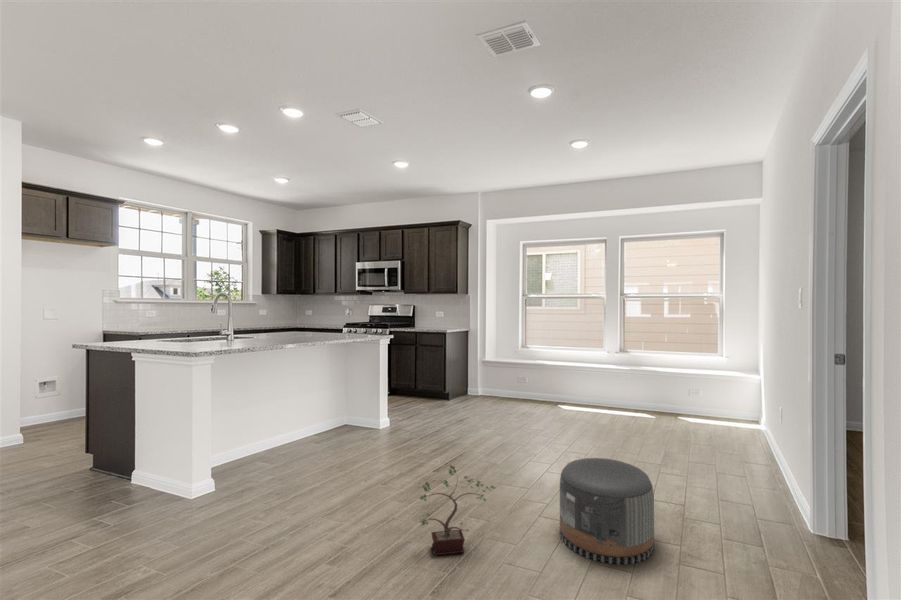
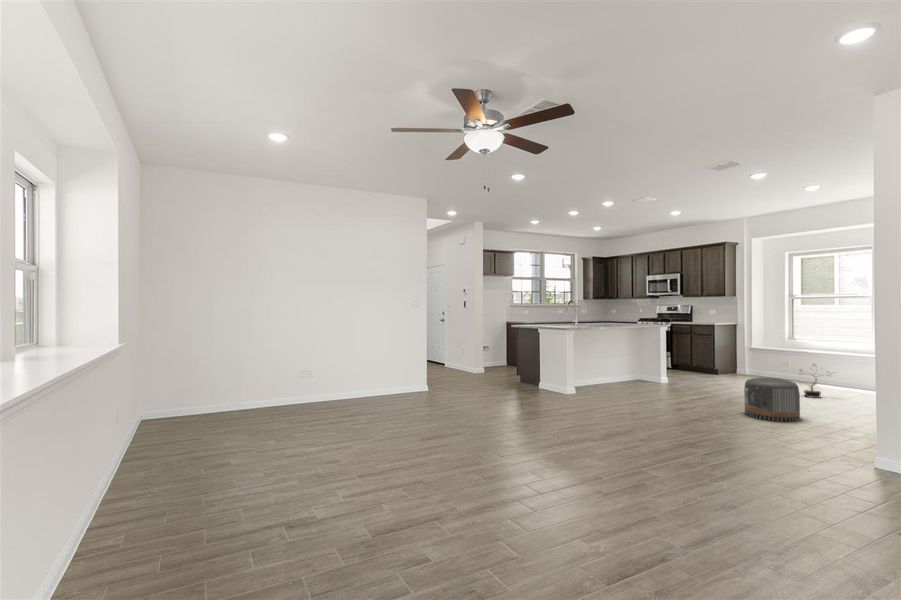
potted plant: present [420,465,495,555] -> present [800,364,828,398]

